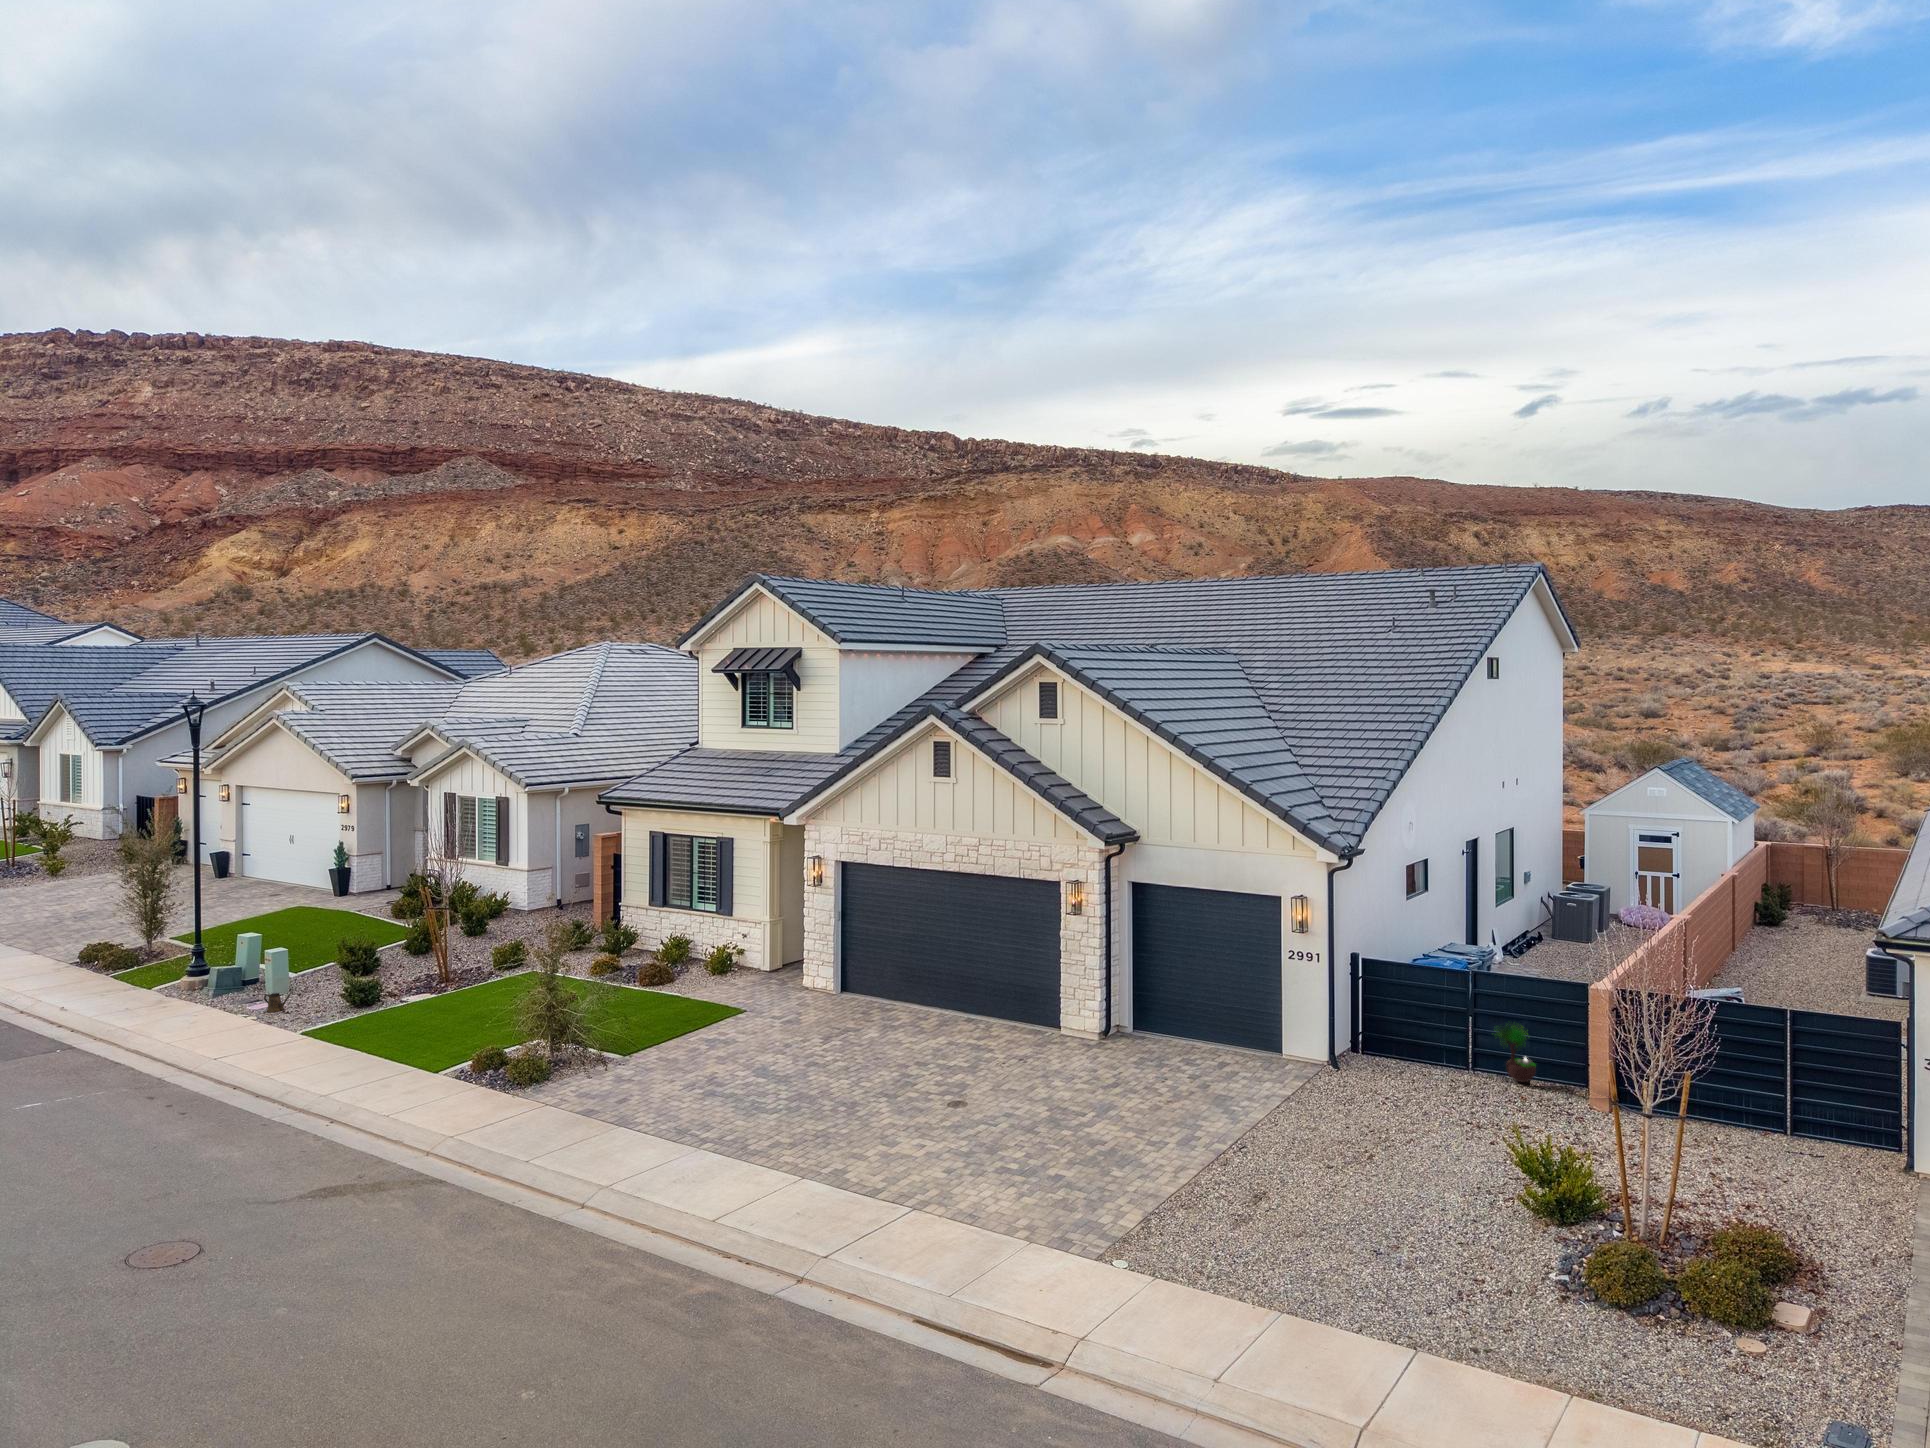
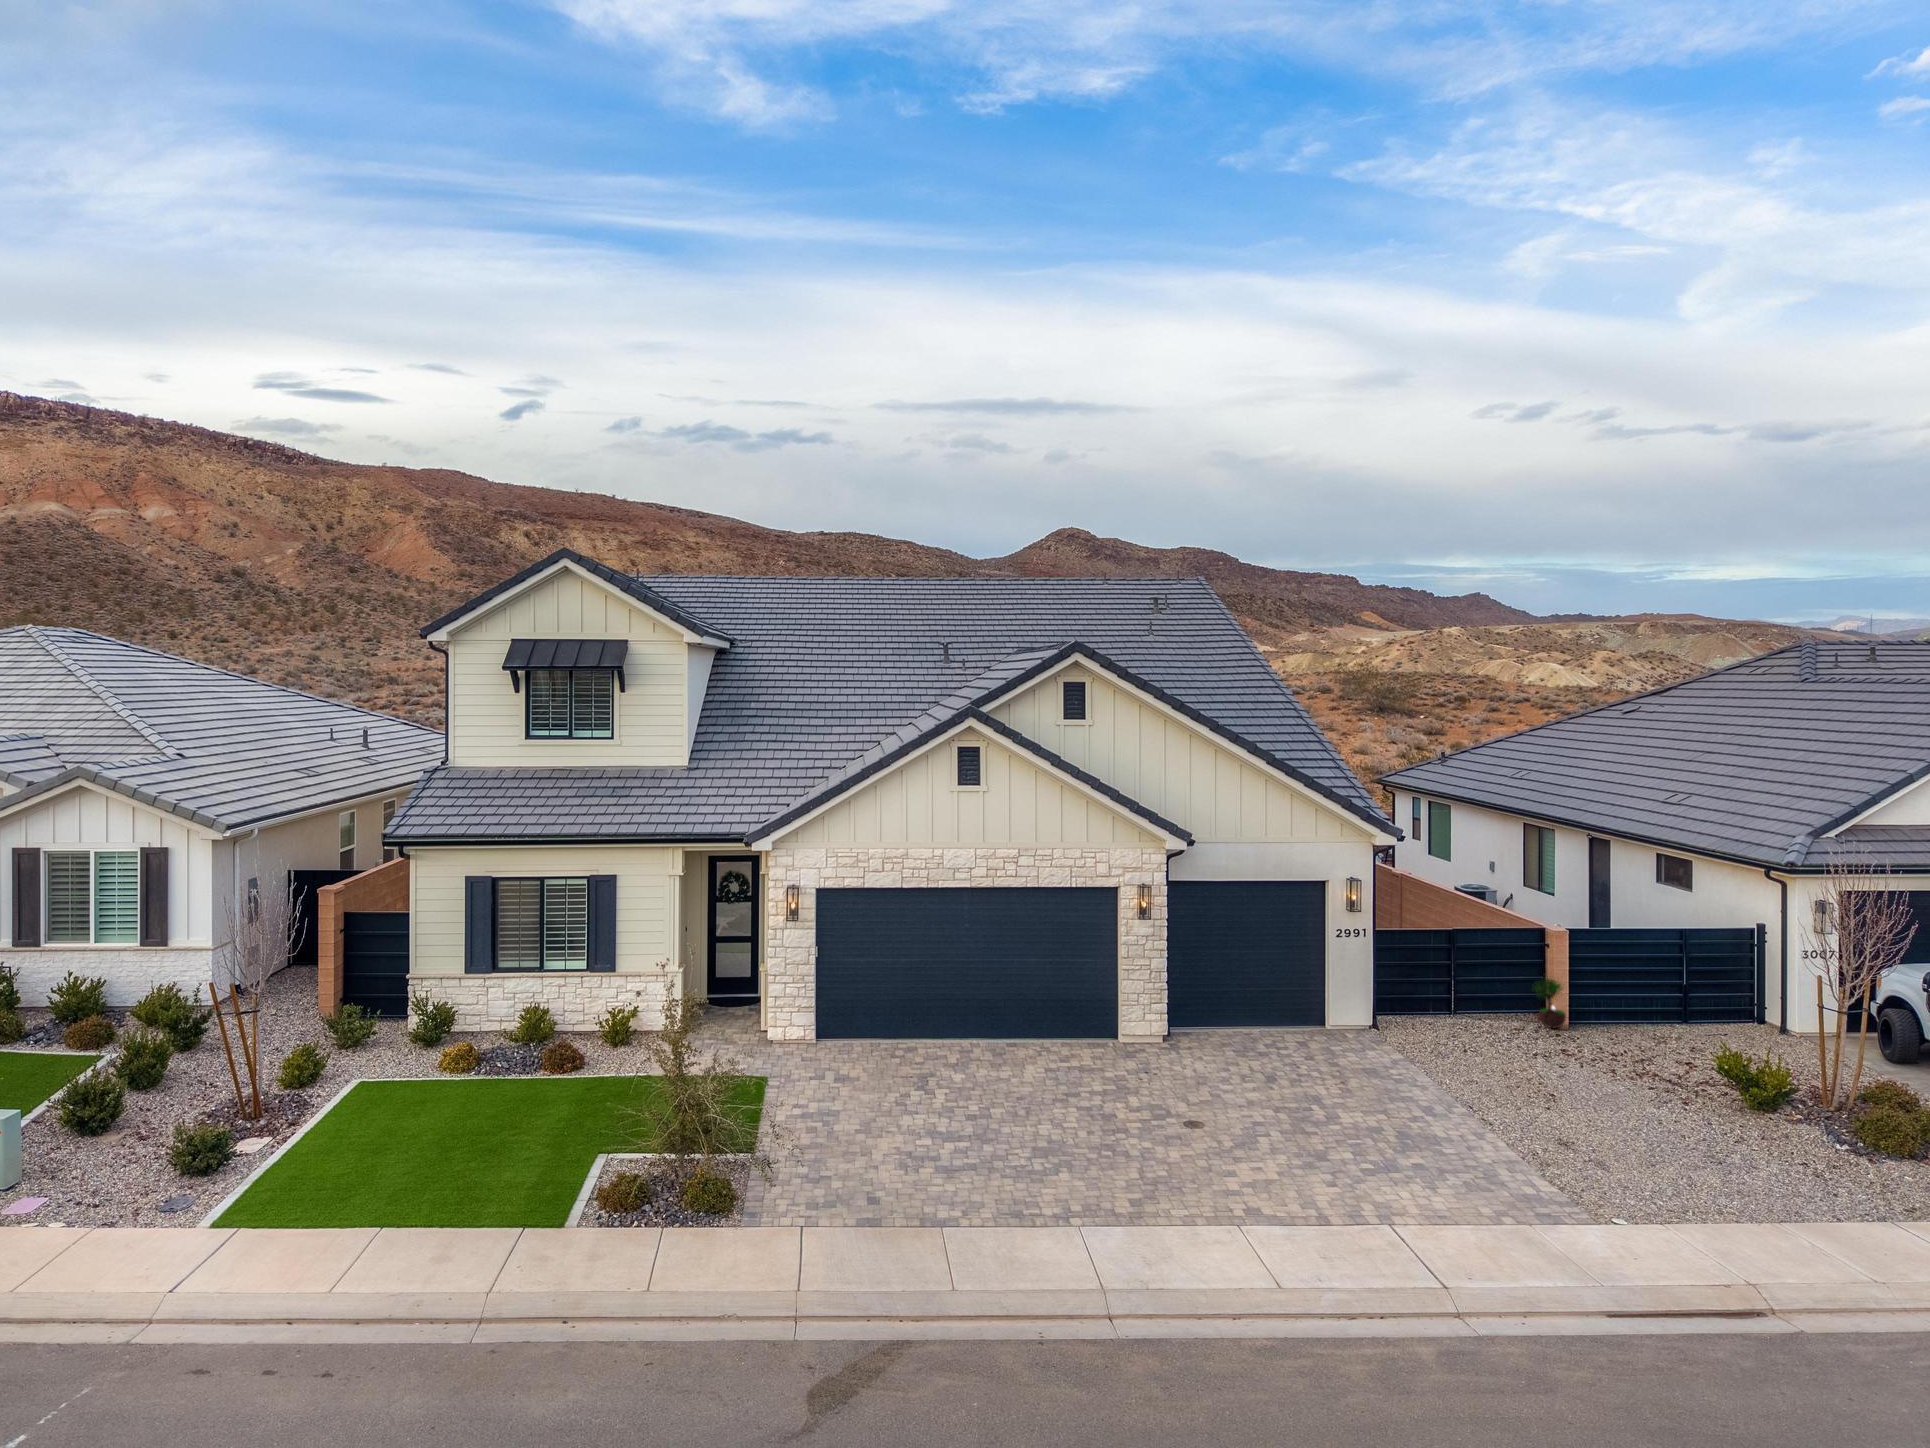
watering can: present [264,992,292,1012] -> none [21,1150,81,1188]

